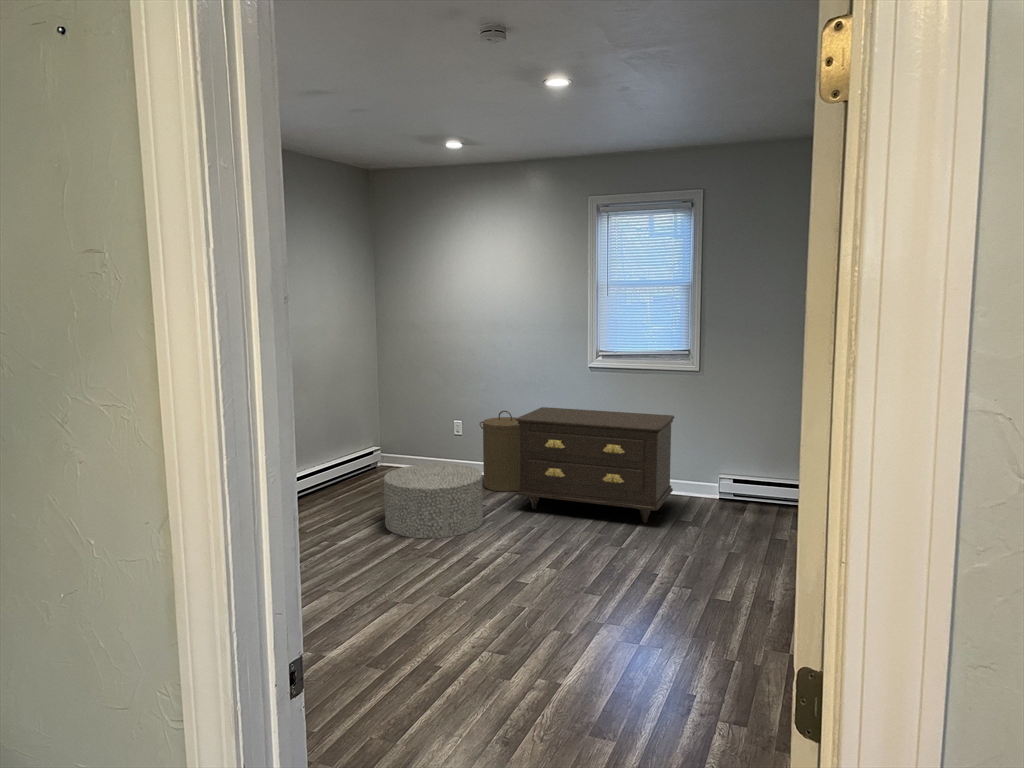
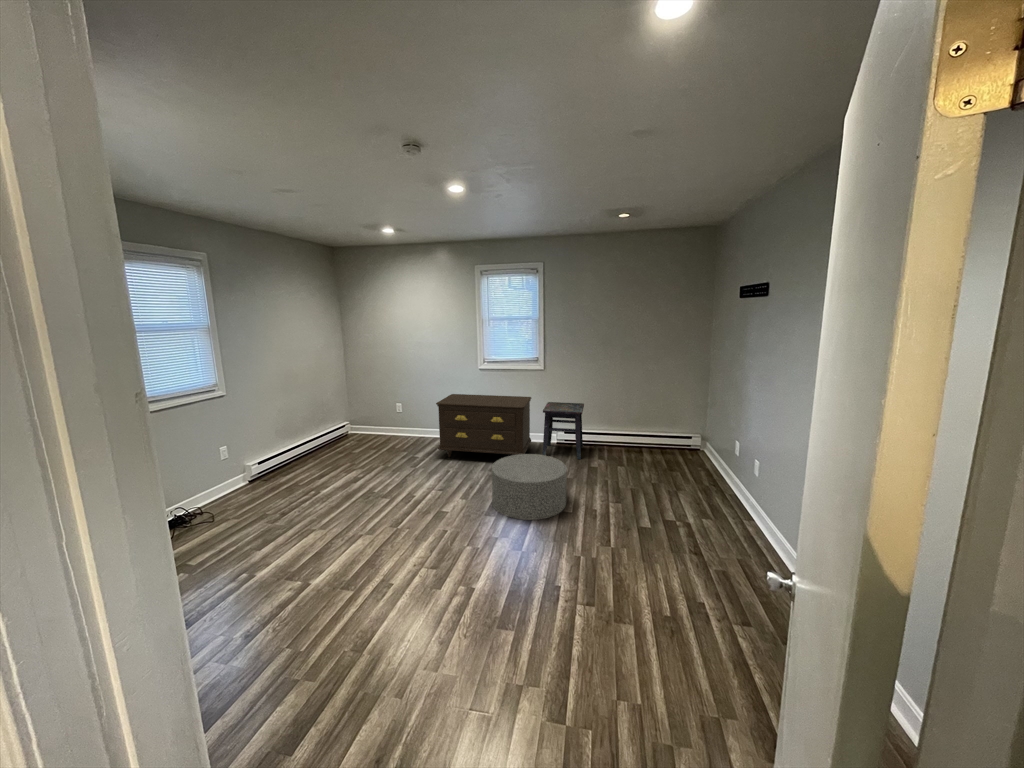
laundry hamper: present [480,411,520,492] -> none [413,396,447,446]
side table: none [690,427,768,526] -> present [543,402,584,459]
ottoman: present [384,463,483,538] -> present [492,454,567,520]

